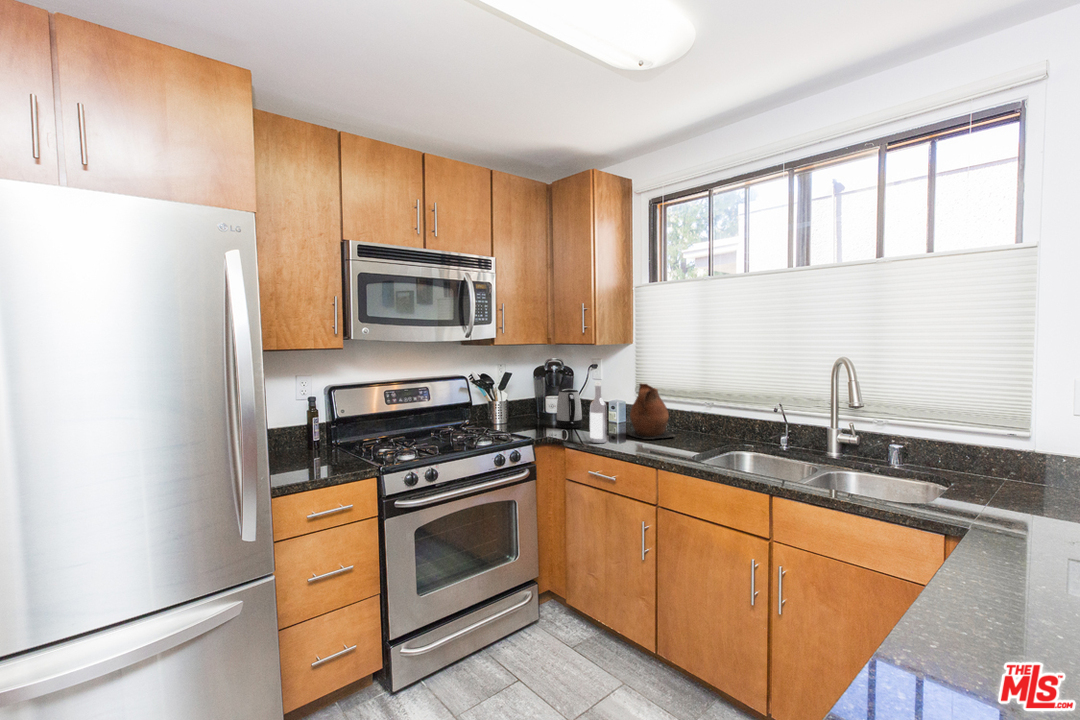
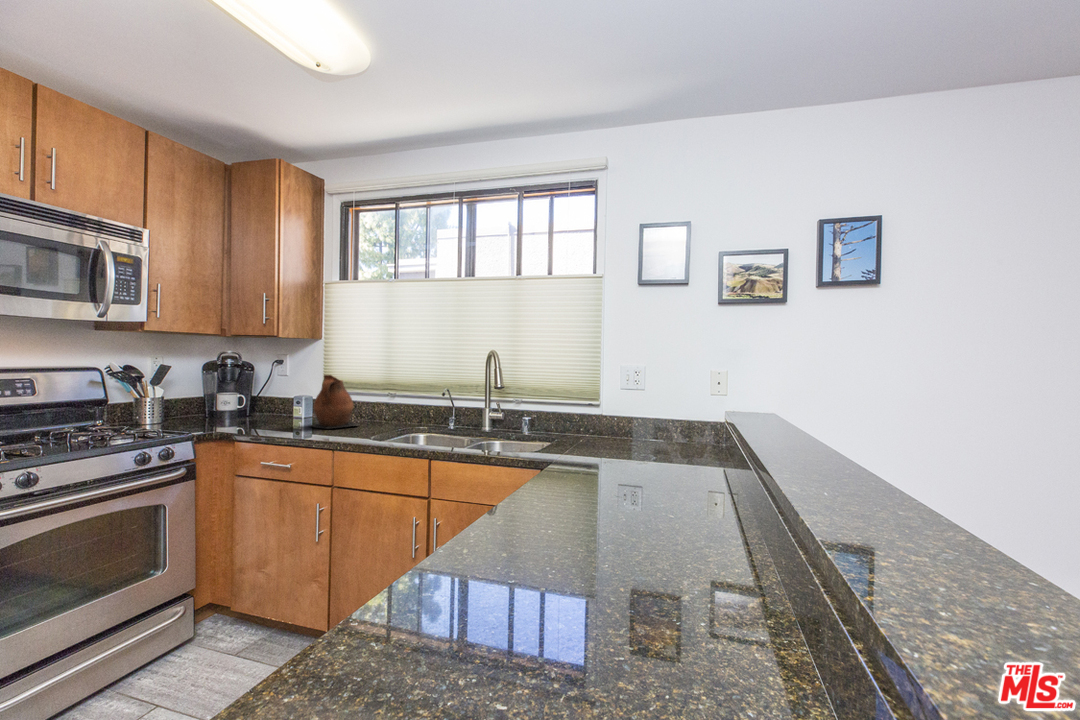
wine bottle: present [590,381,607,443] -> none [266,371,286,434]
kettle: present [556,389,582,428] -> none [228,383,261,425]

